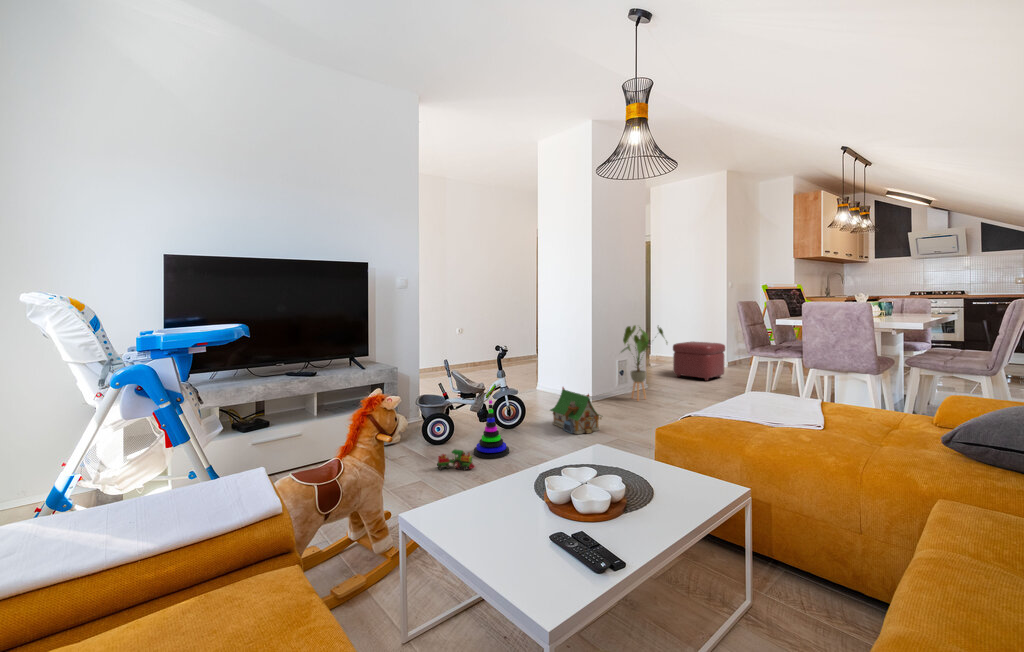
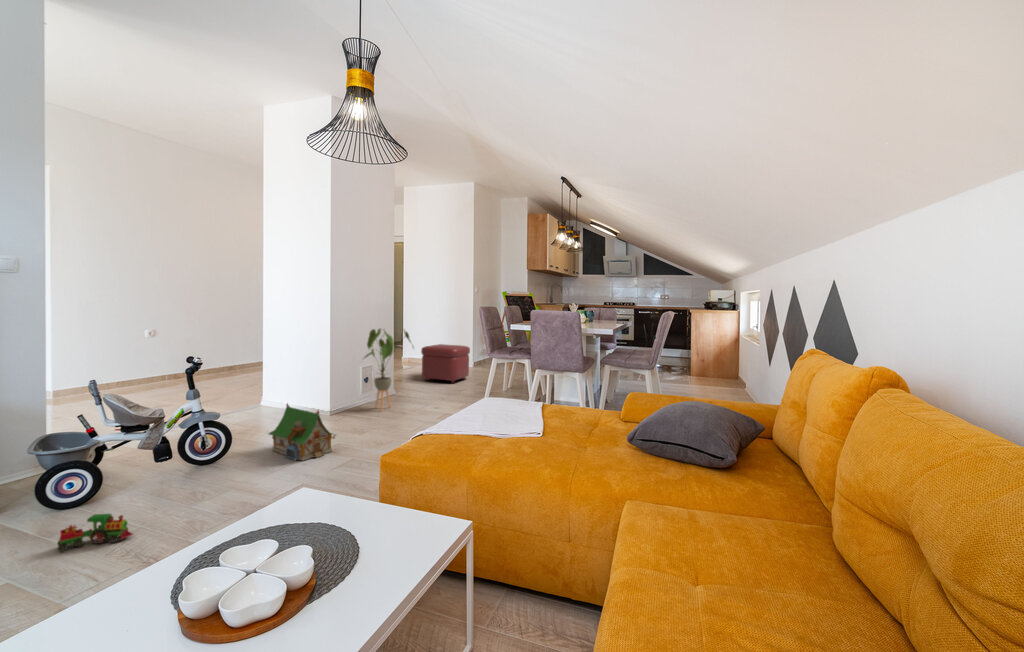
stacking toy: present [474,400,509,459] -> none [136,433,199,517]

